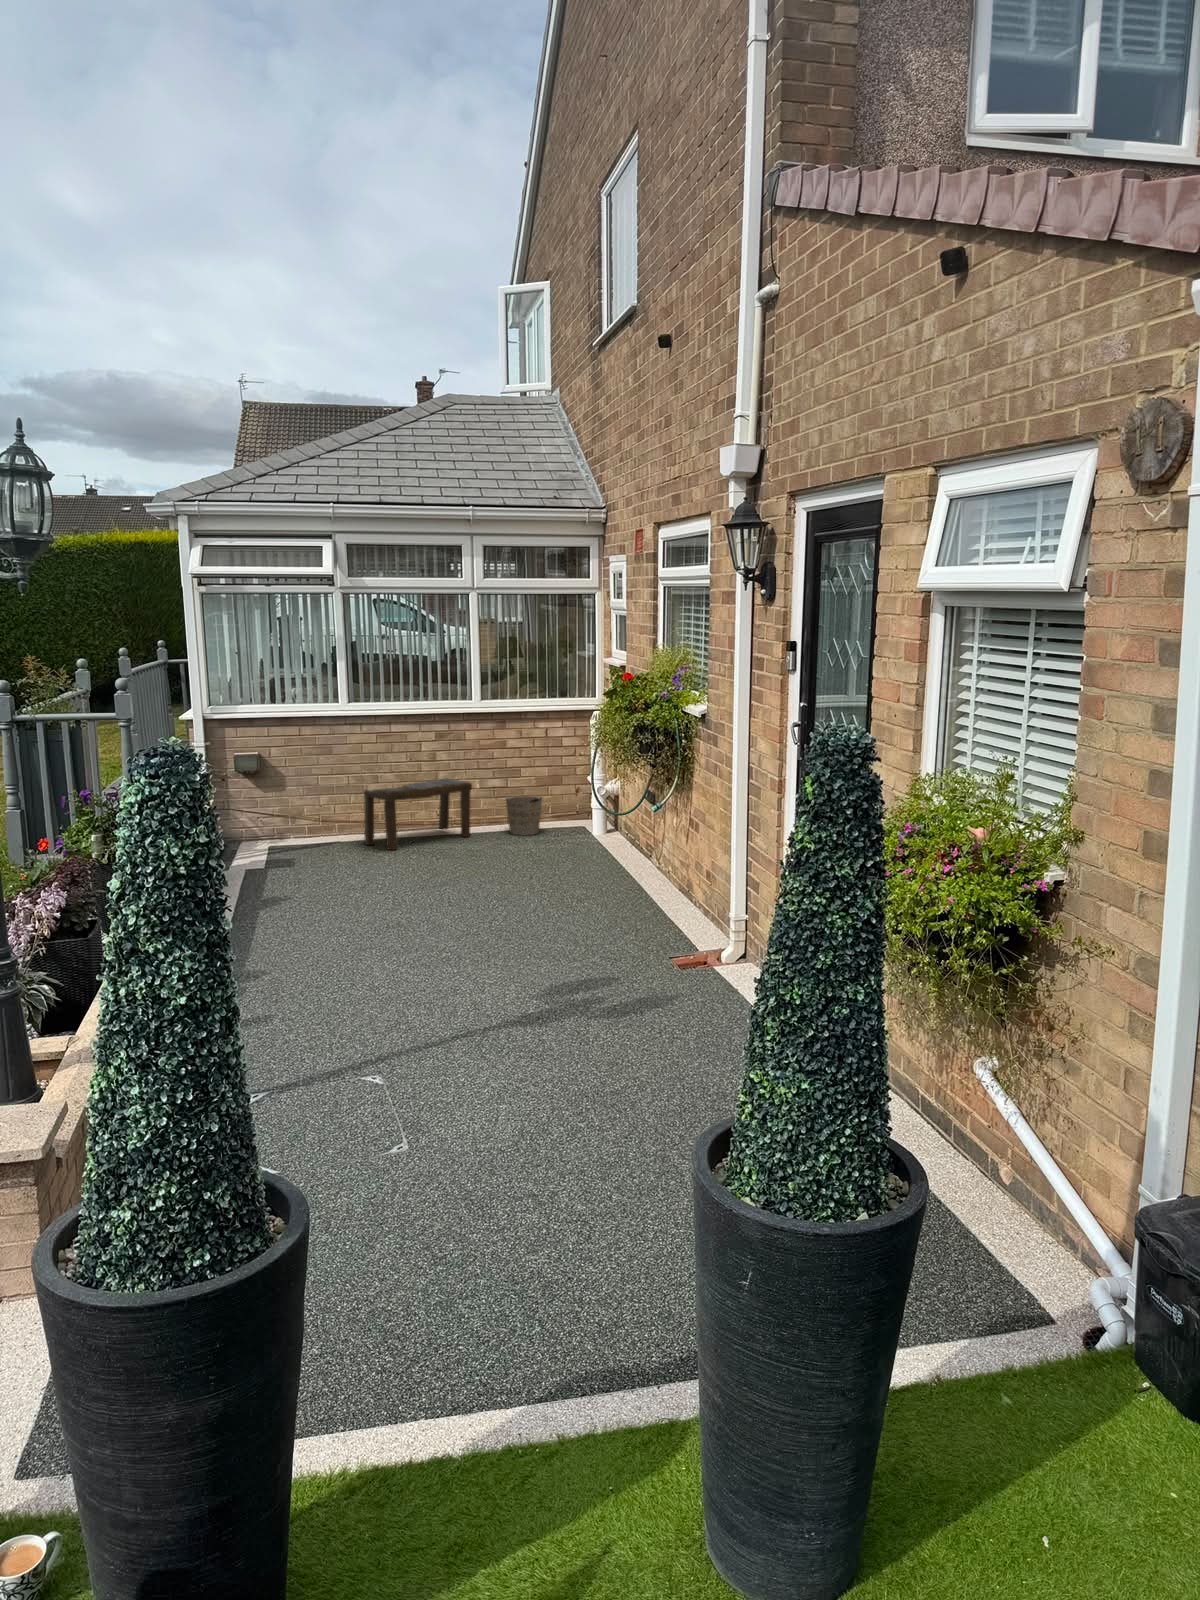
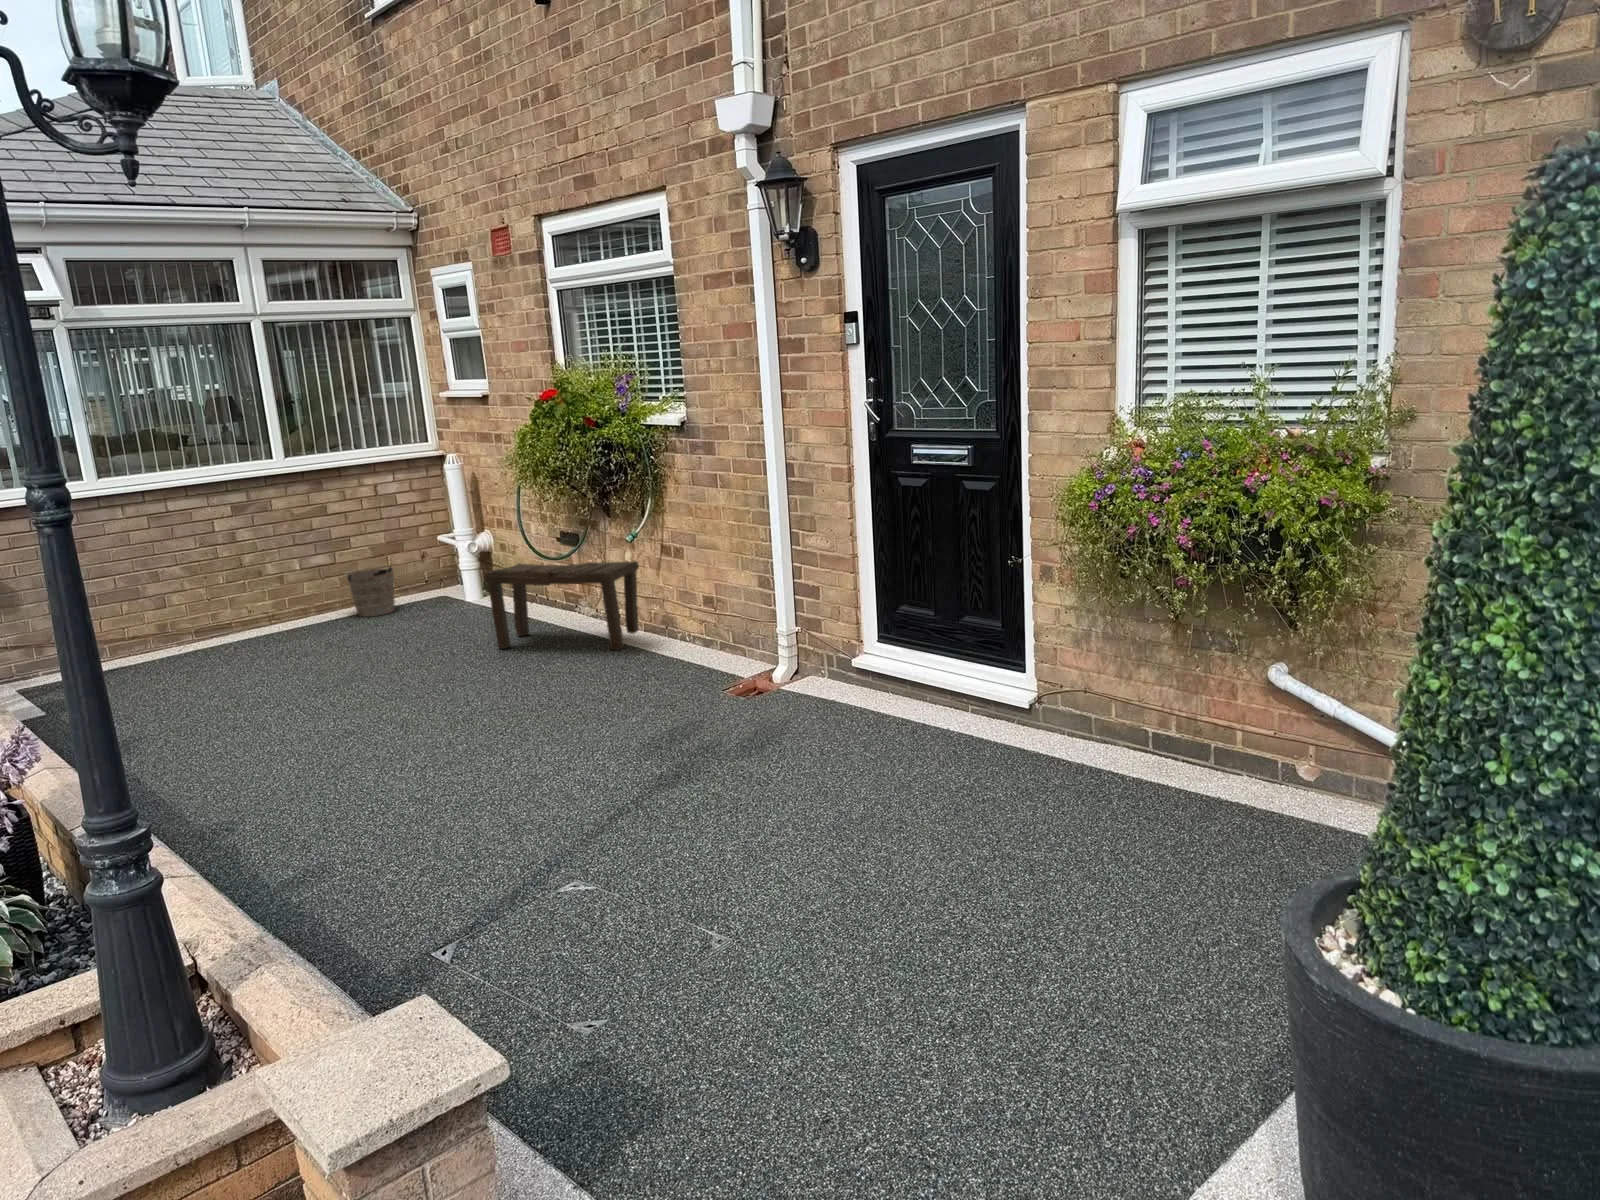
bench: present [364,778,472,850] -> present [485,561,639,650]

